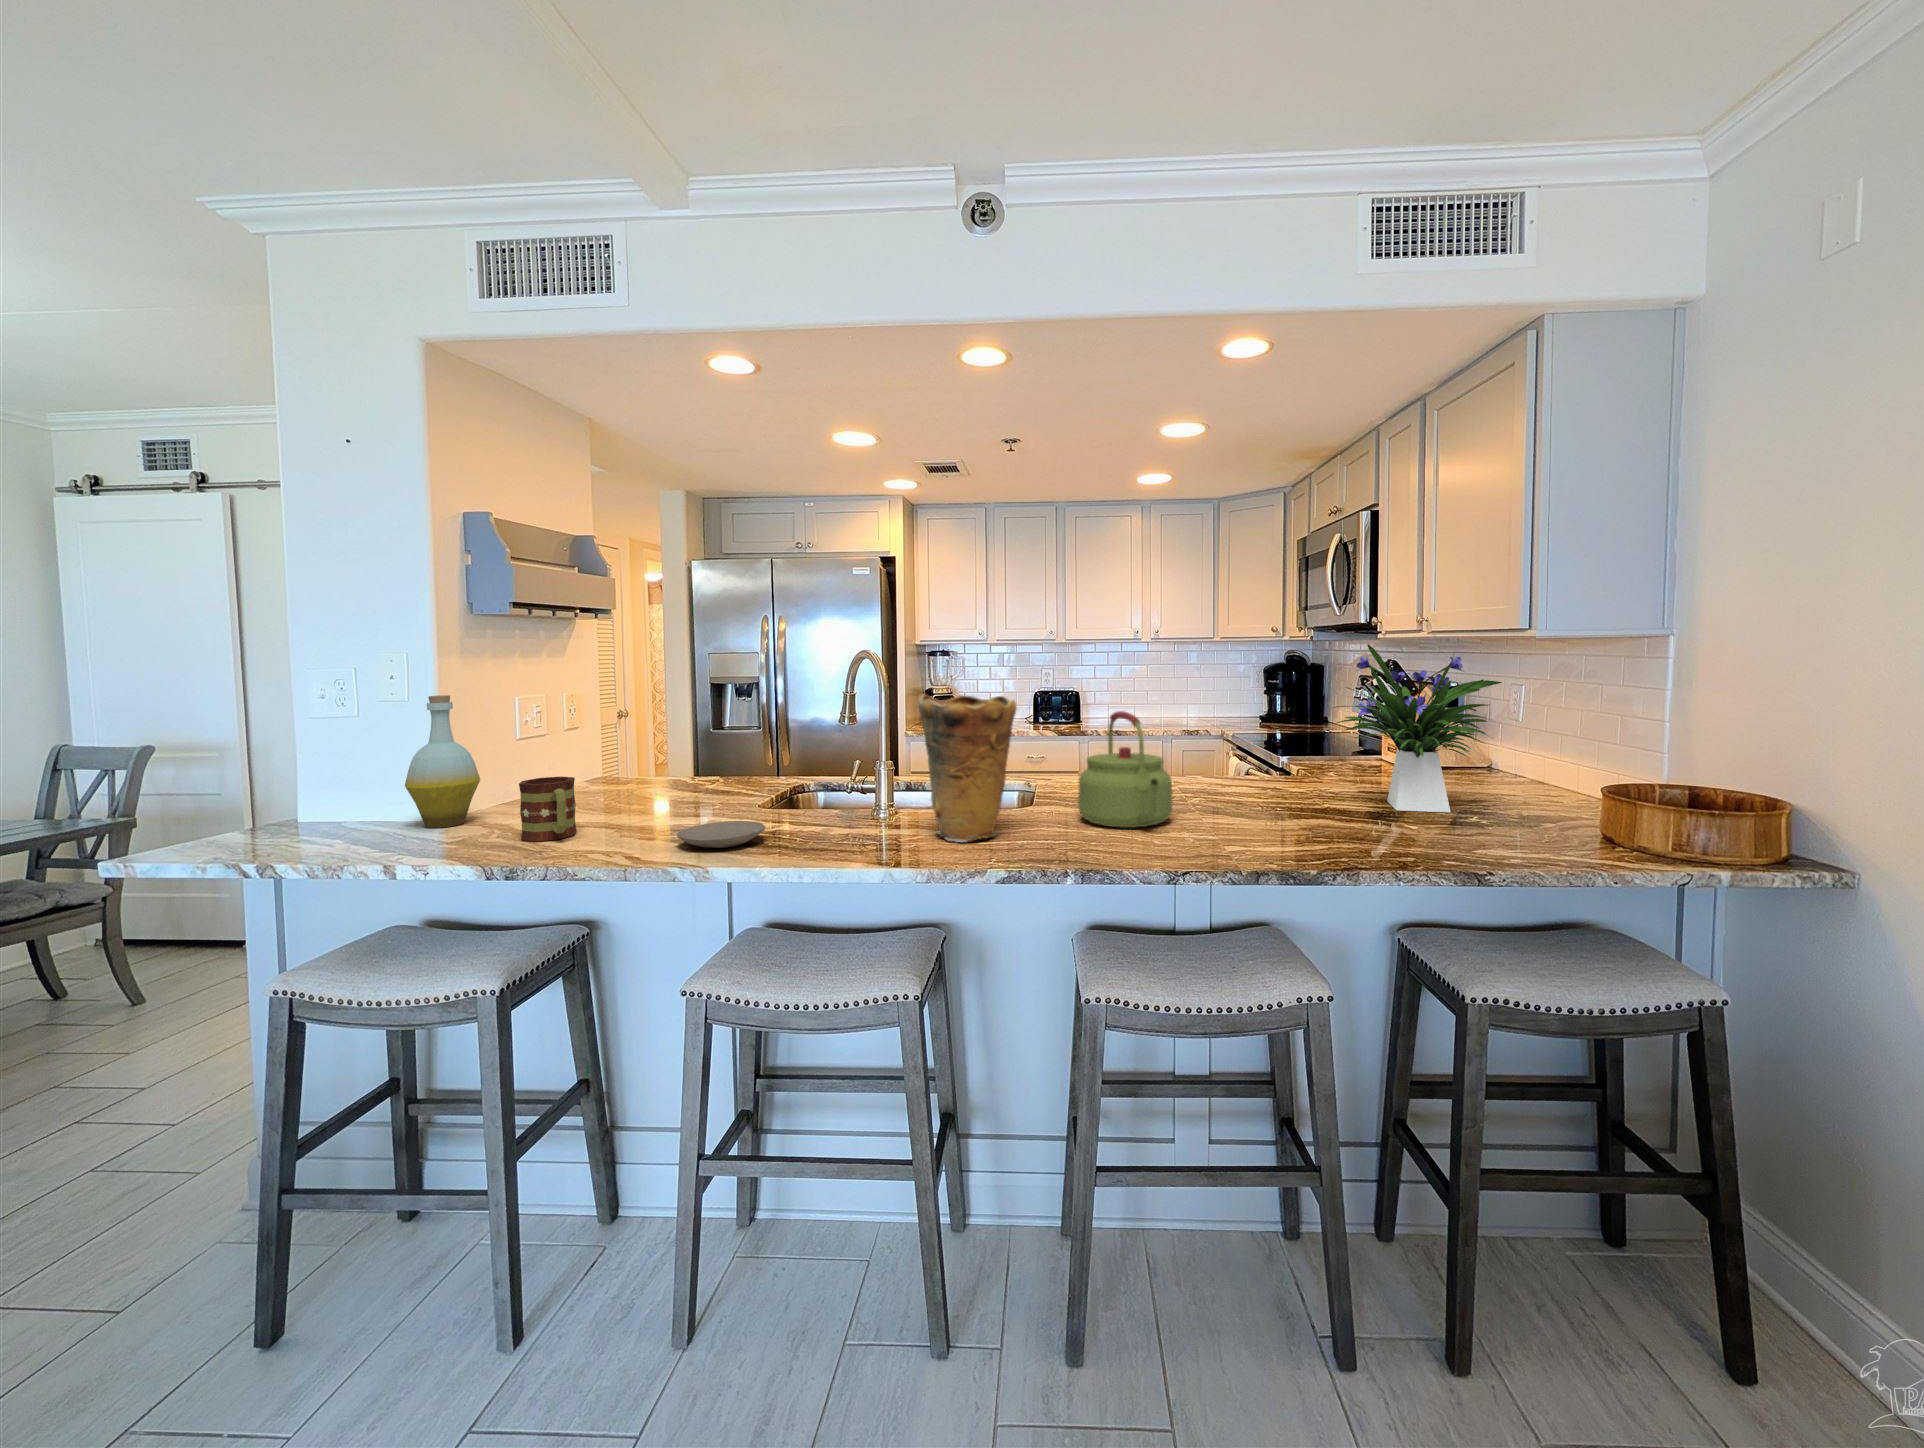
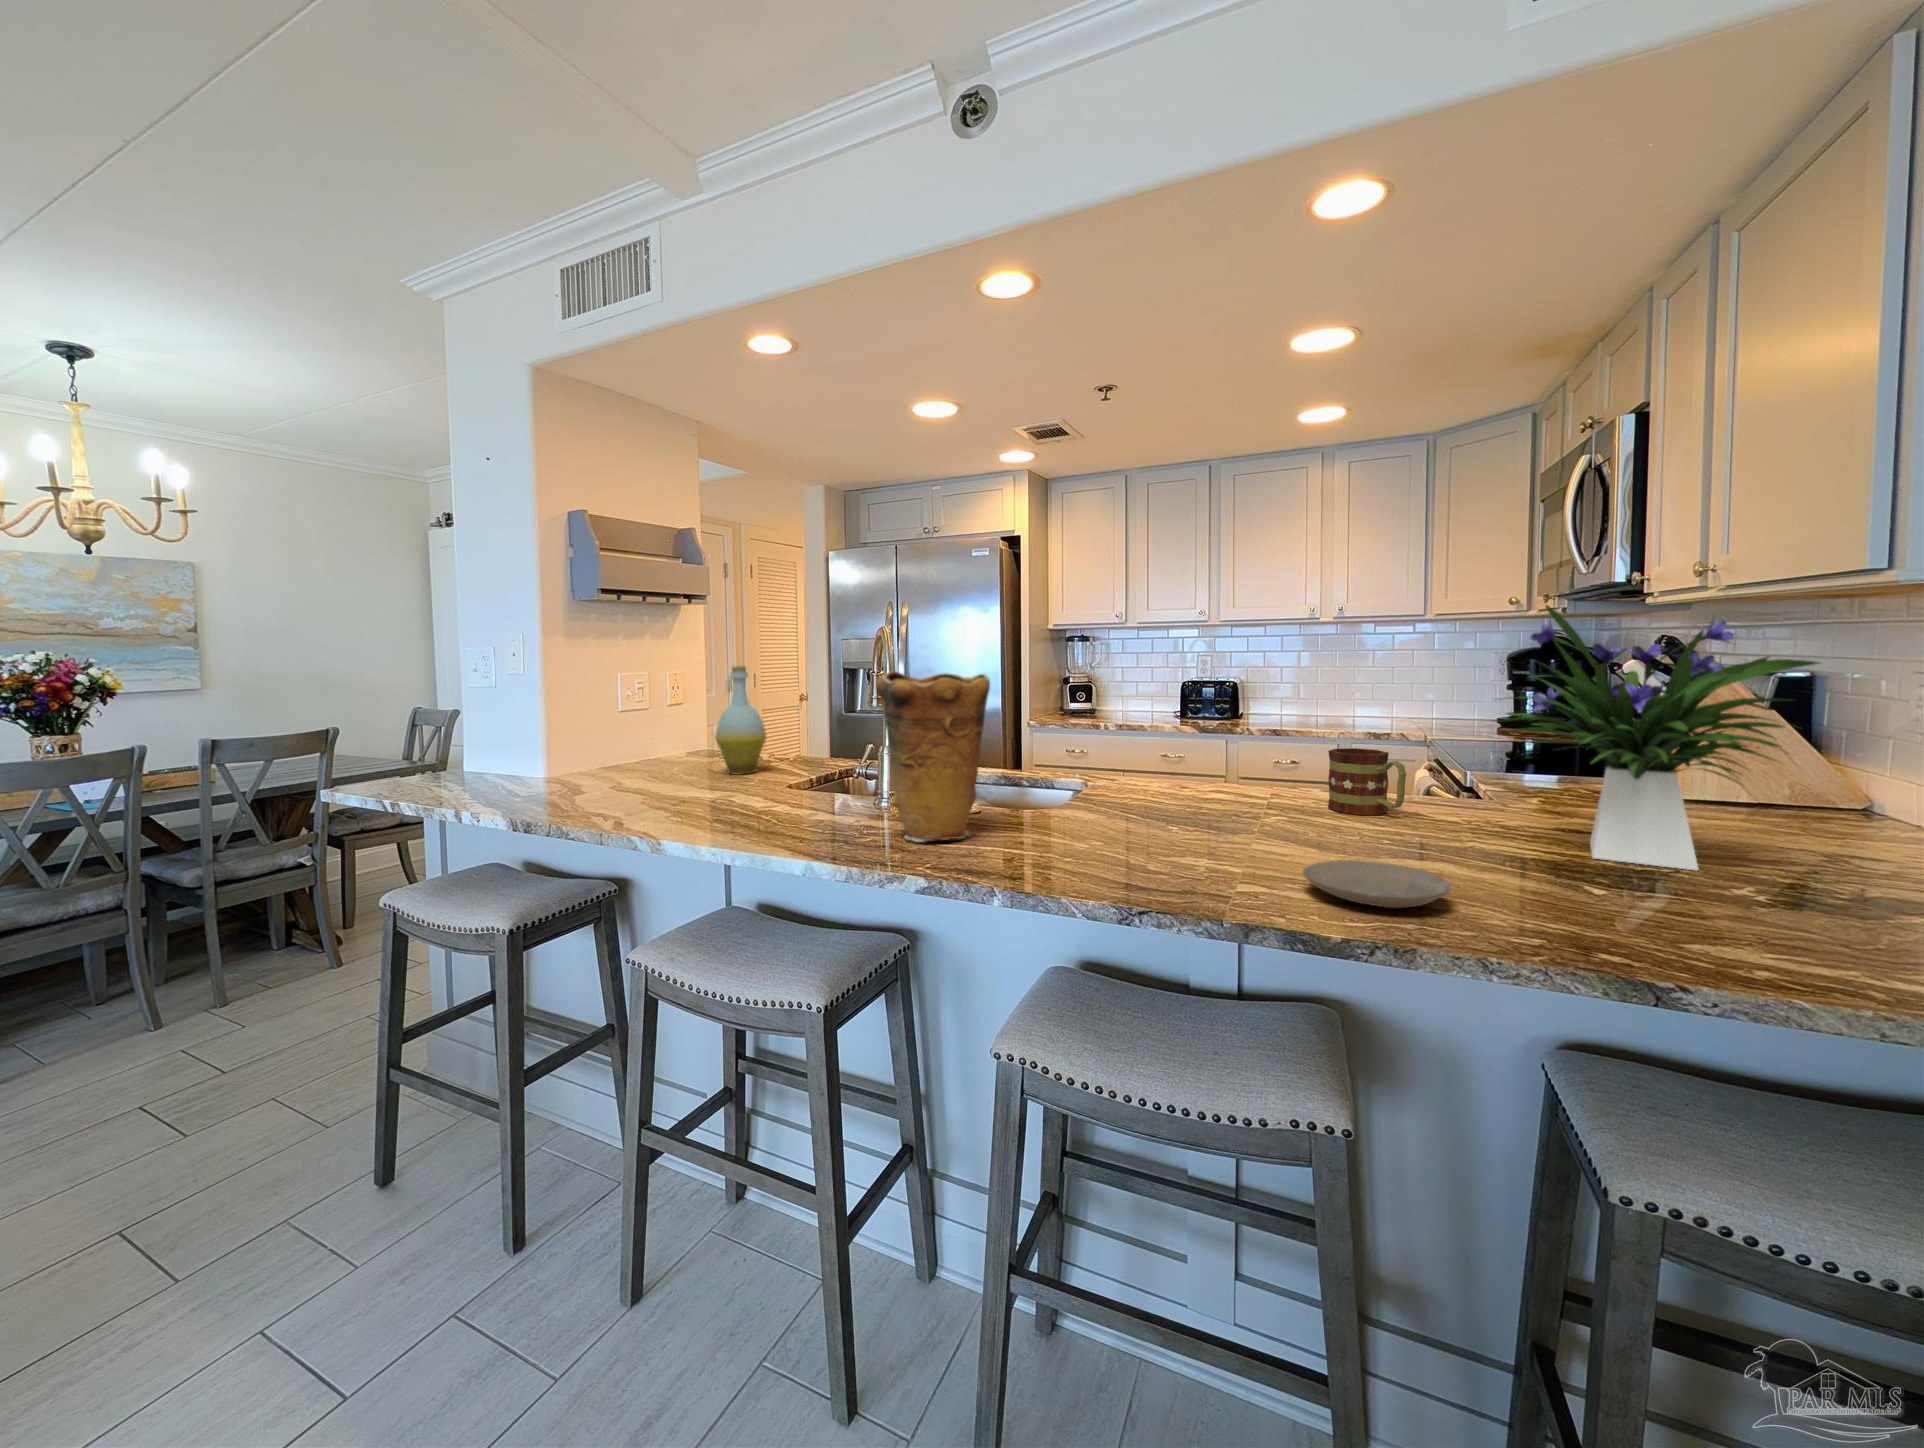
bottle: present [405,695,480,828] -> present [715,666,766,775]
kettle: present [1078,711,1173,828] -> none [1086,696,1210,845]
mug: present [519,776,577,842] -> present [1328,748,1406,815]
plate: present [677,821,765,848] -> present [1303,860,1451,908]

